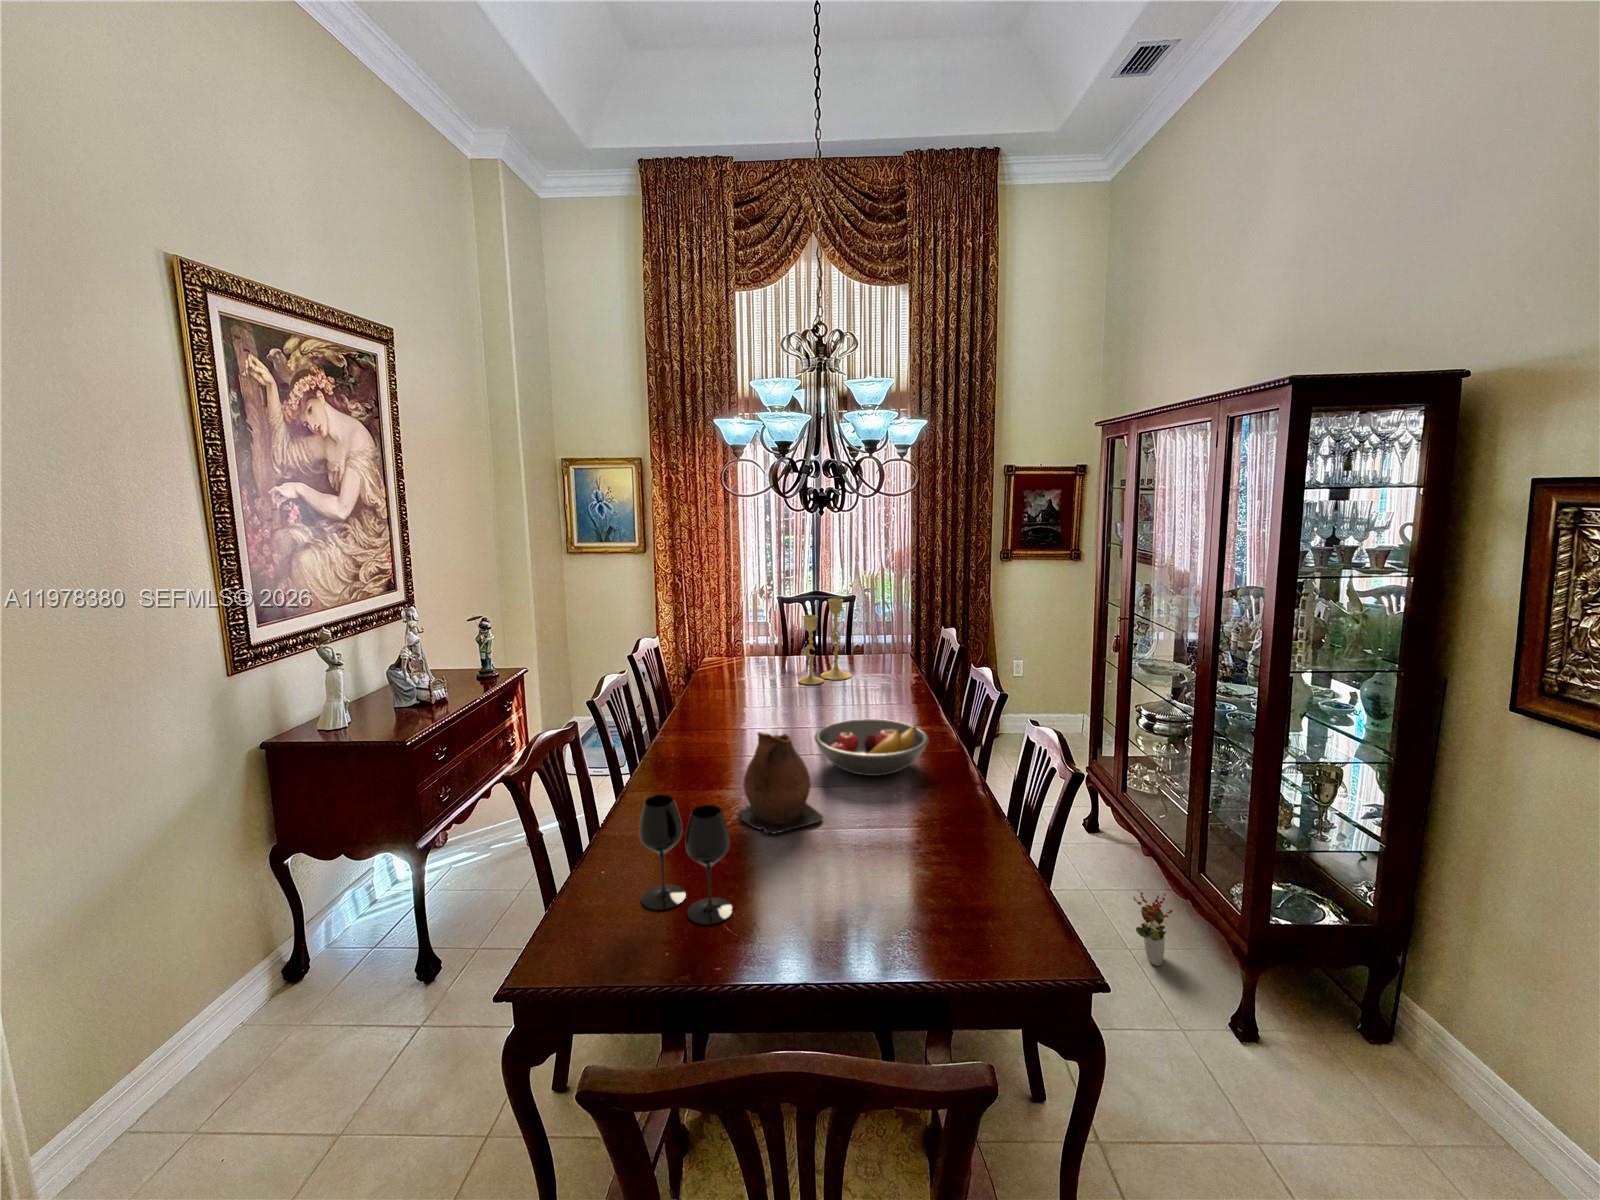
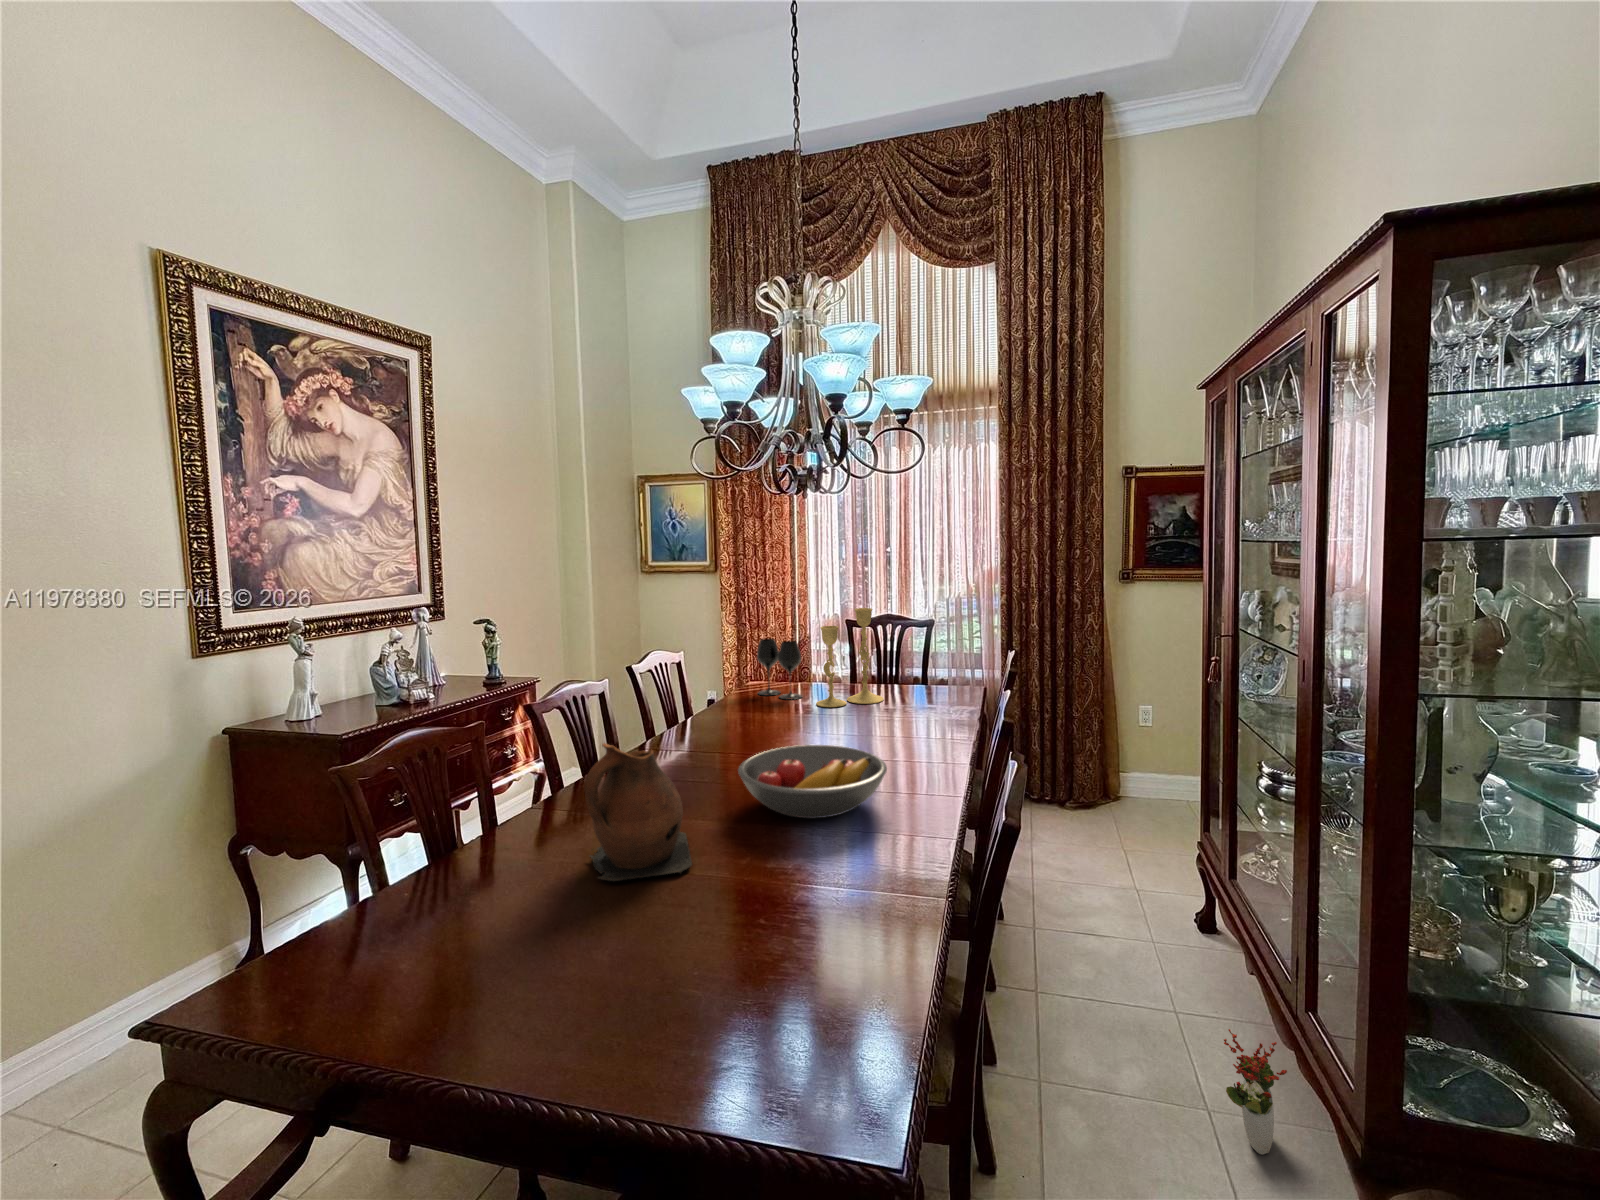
wine glass: present [639,795,733,925] -> present [757,638,802,699]

